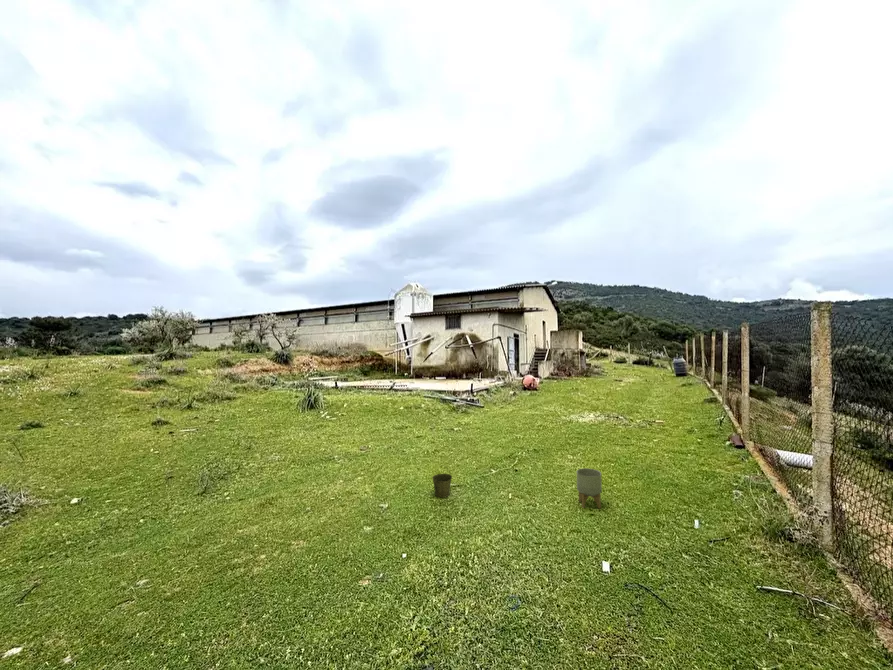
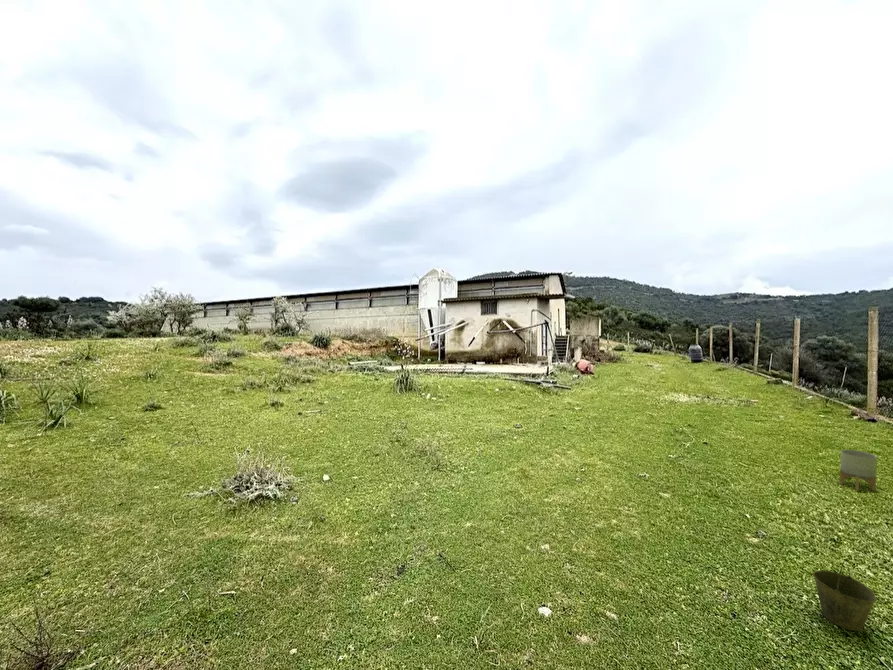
bucket: present [432,474,452,497] -> present [813,560,876,631]

